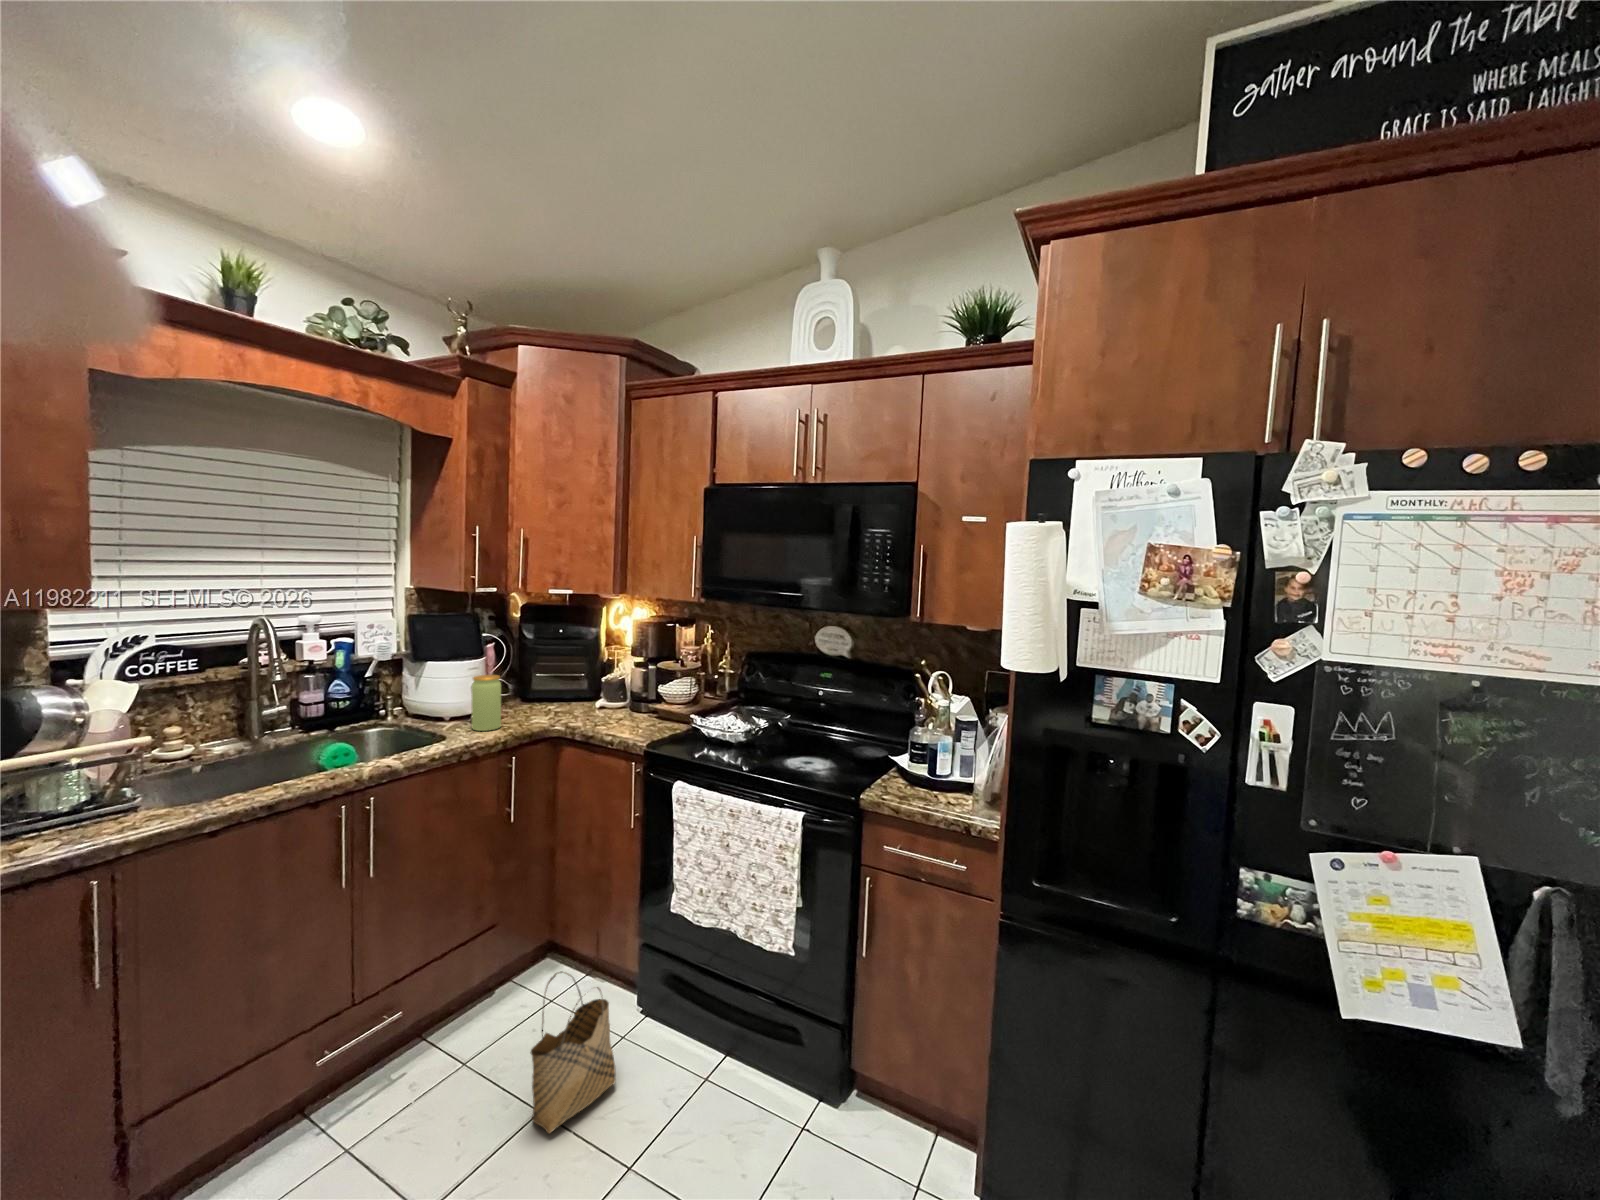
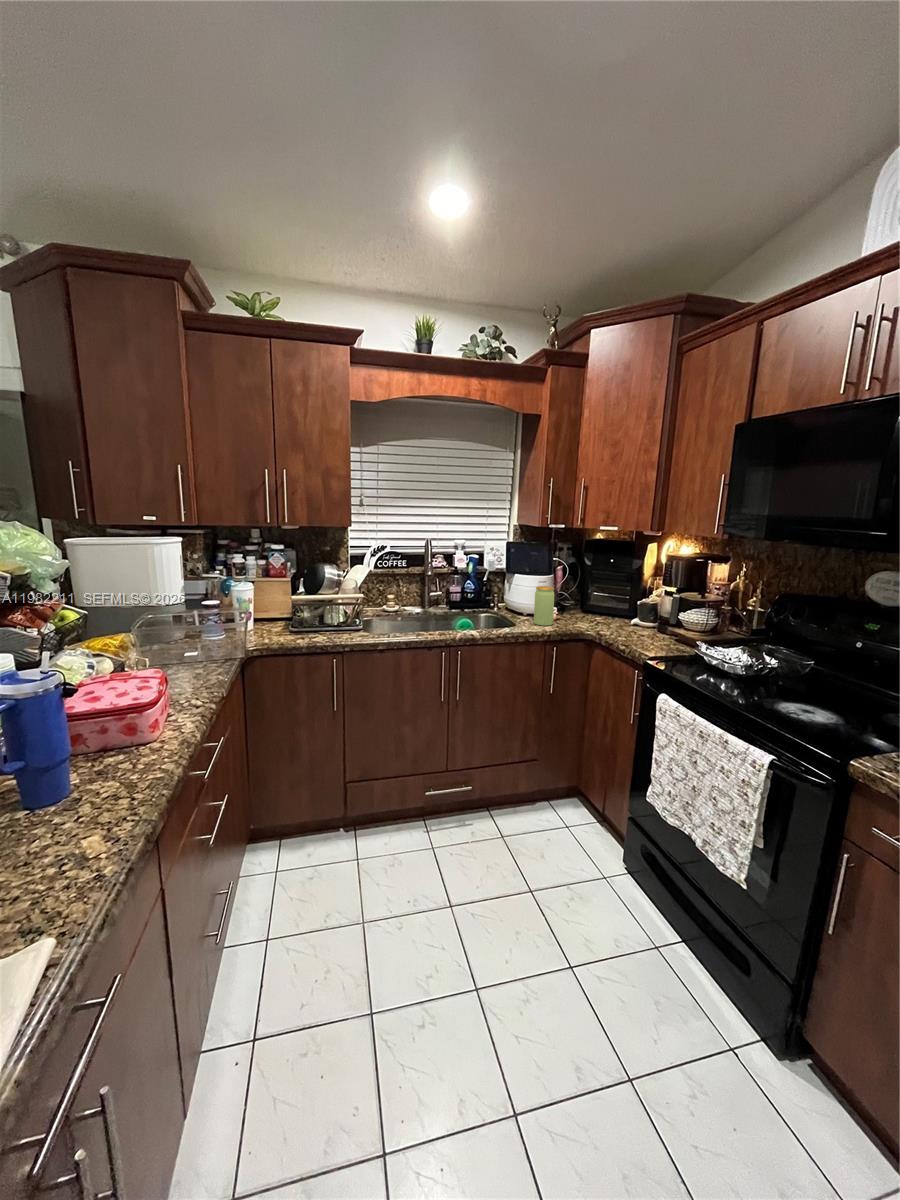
woven basket: present [530,971,616,1133] -> none [522,805,586,908]

